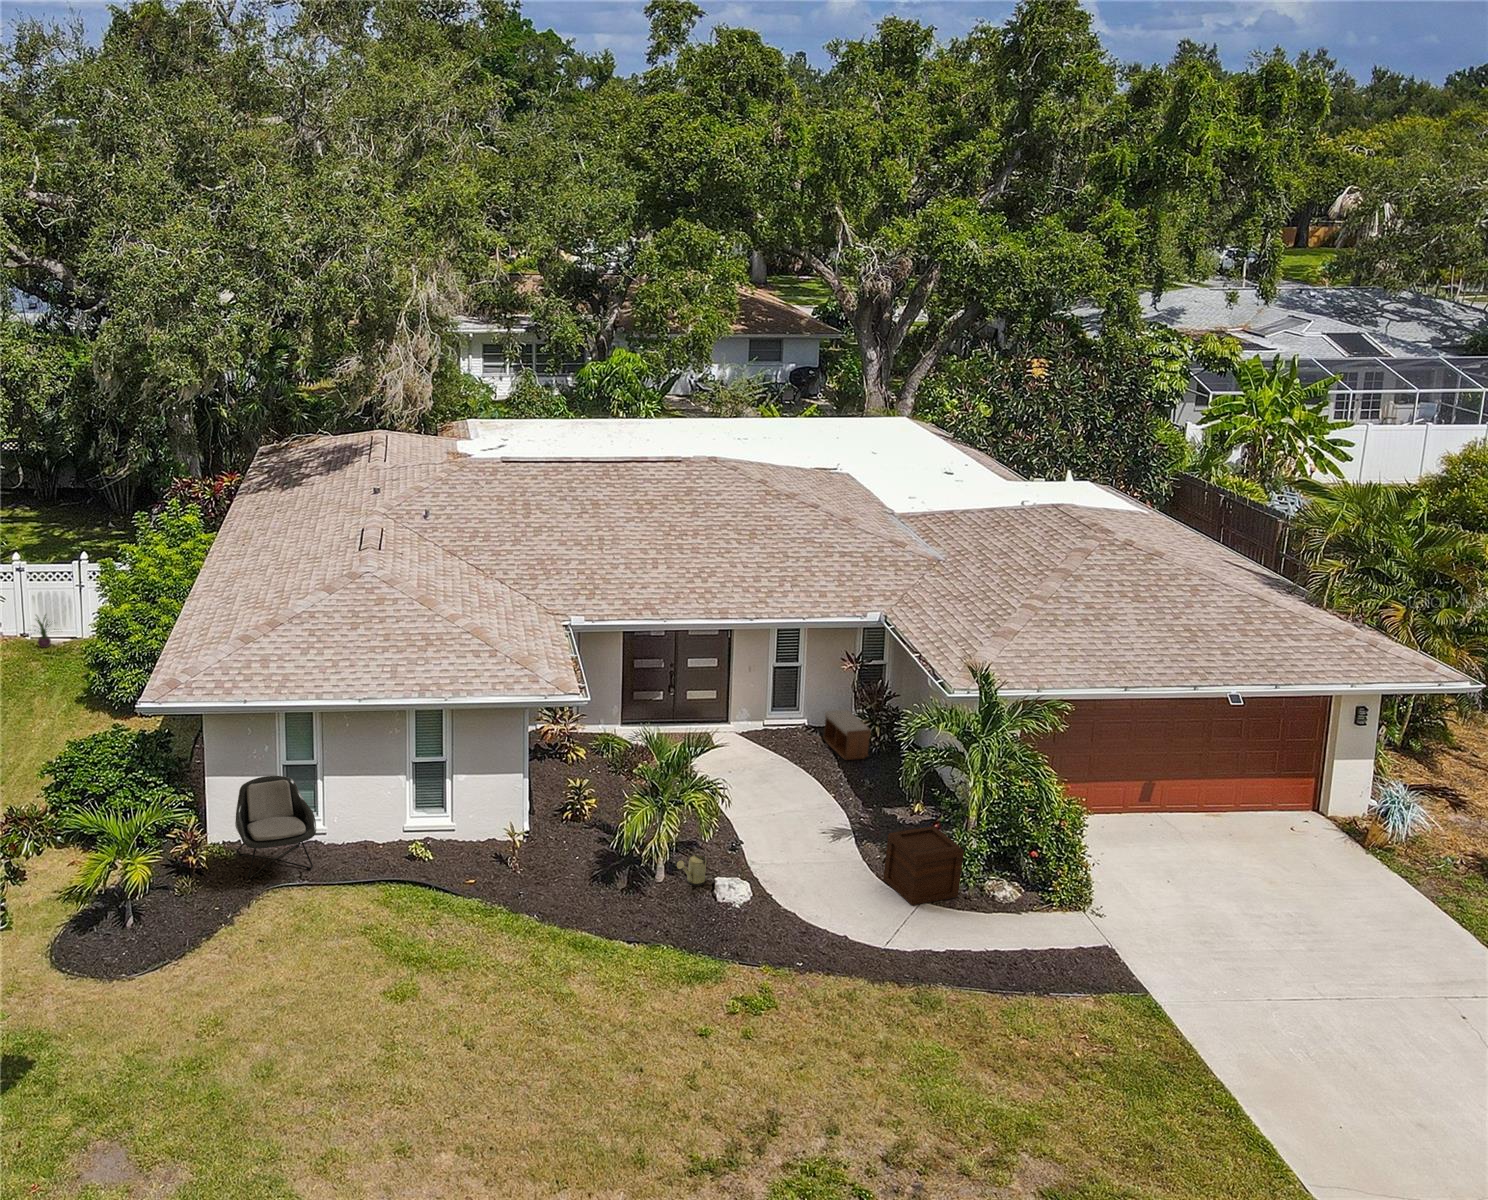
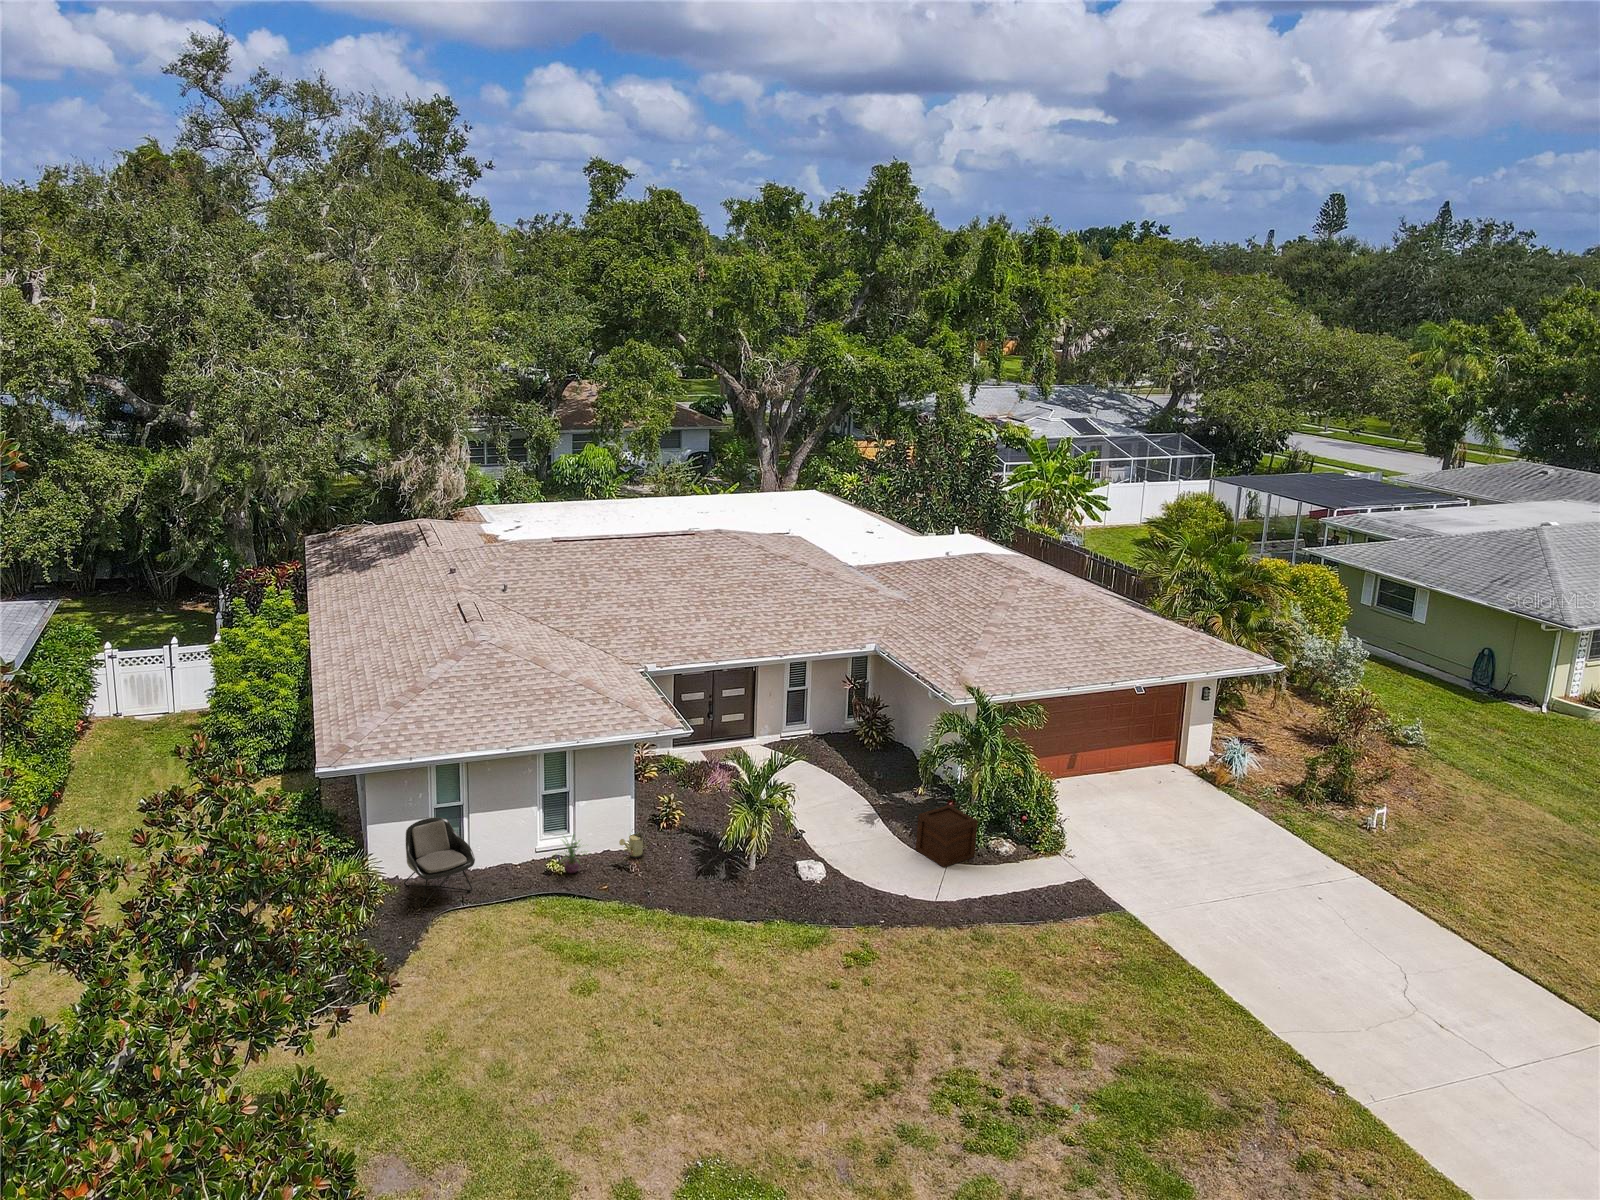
decorative plant: present [34,615,55,648] -> present [557,835,587,873]
bench: present [823,710,871,760] -> none [827,719,869,759]
watering can: present [677,849,706,886] -> present [619,829,643,858]

